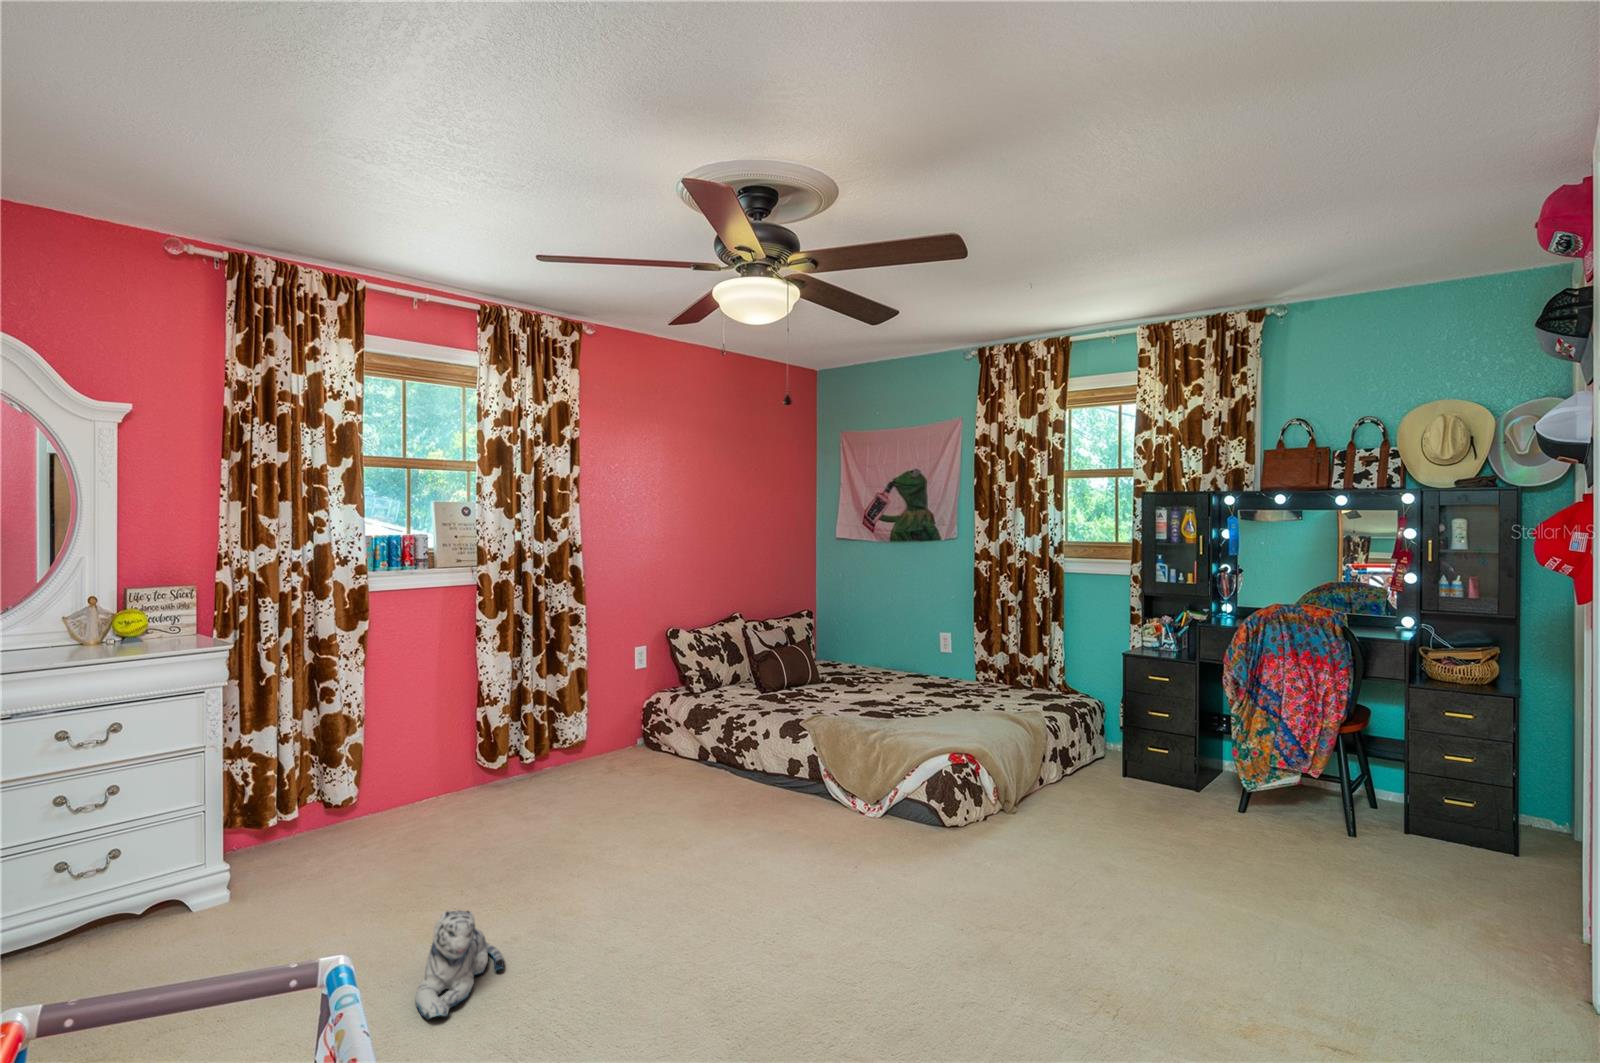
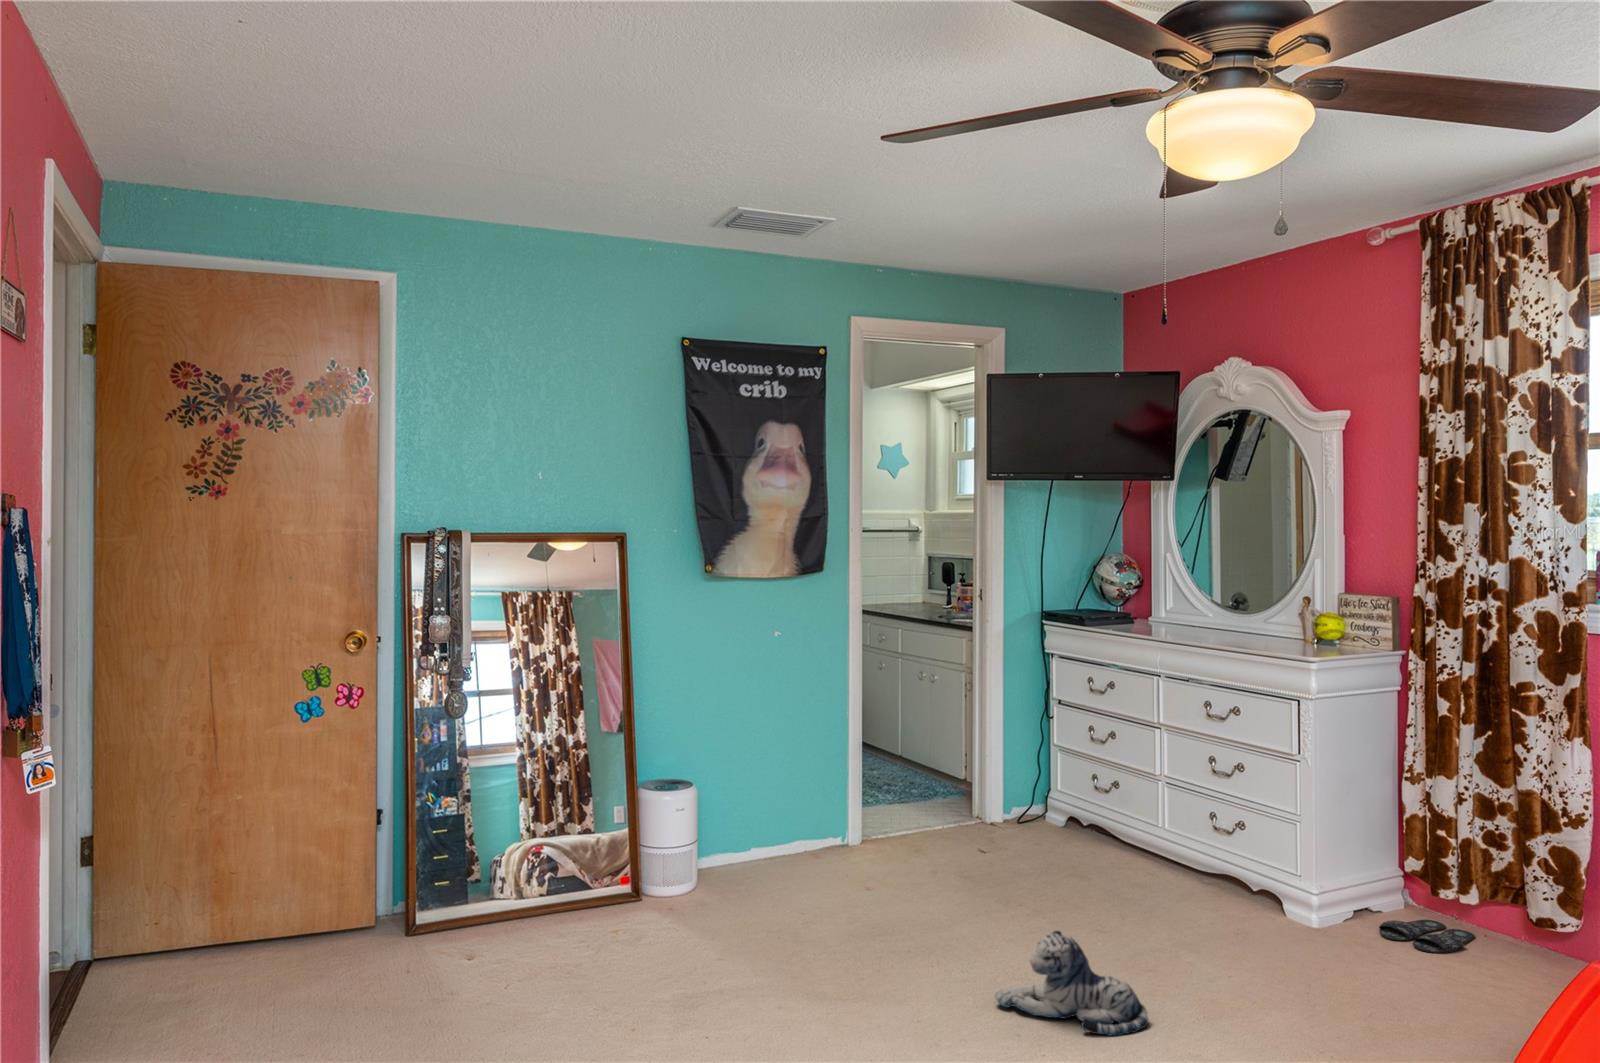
slippers: none [275,837,349,865] -> present [1379,920,1475,953]

